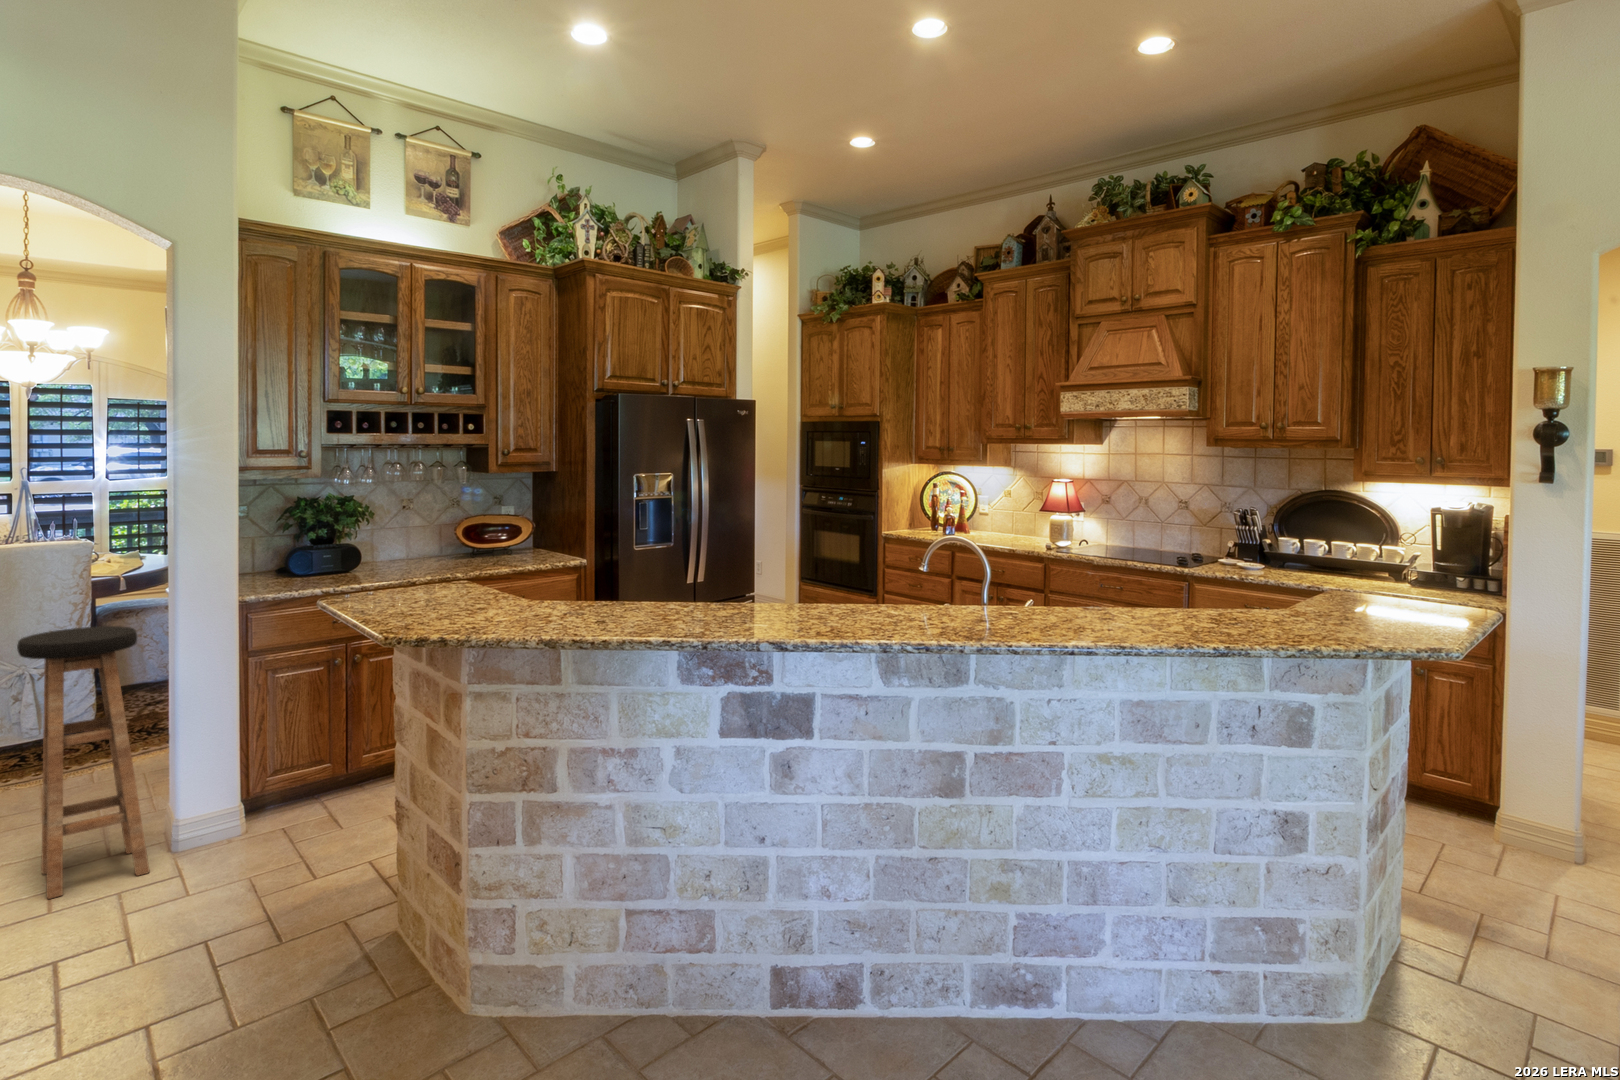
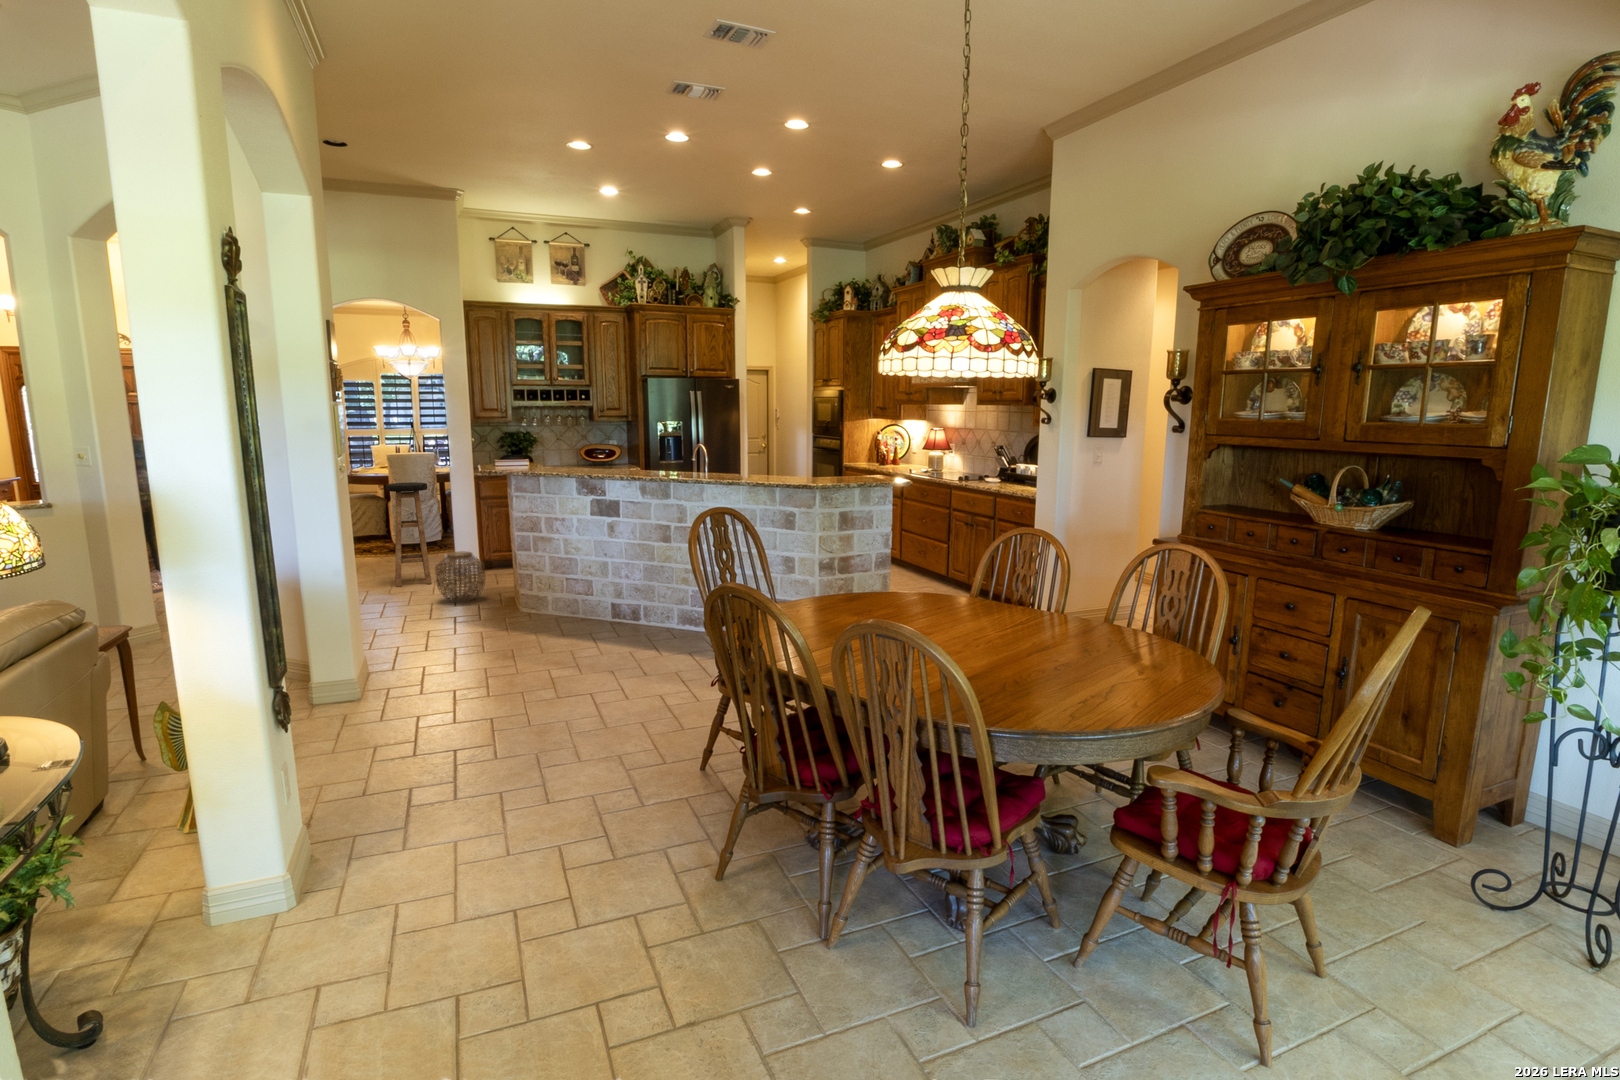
woven basket: none [188,812,330,960] -> present [435,551,485,603]

